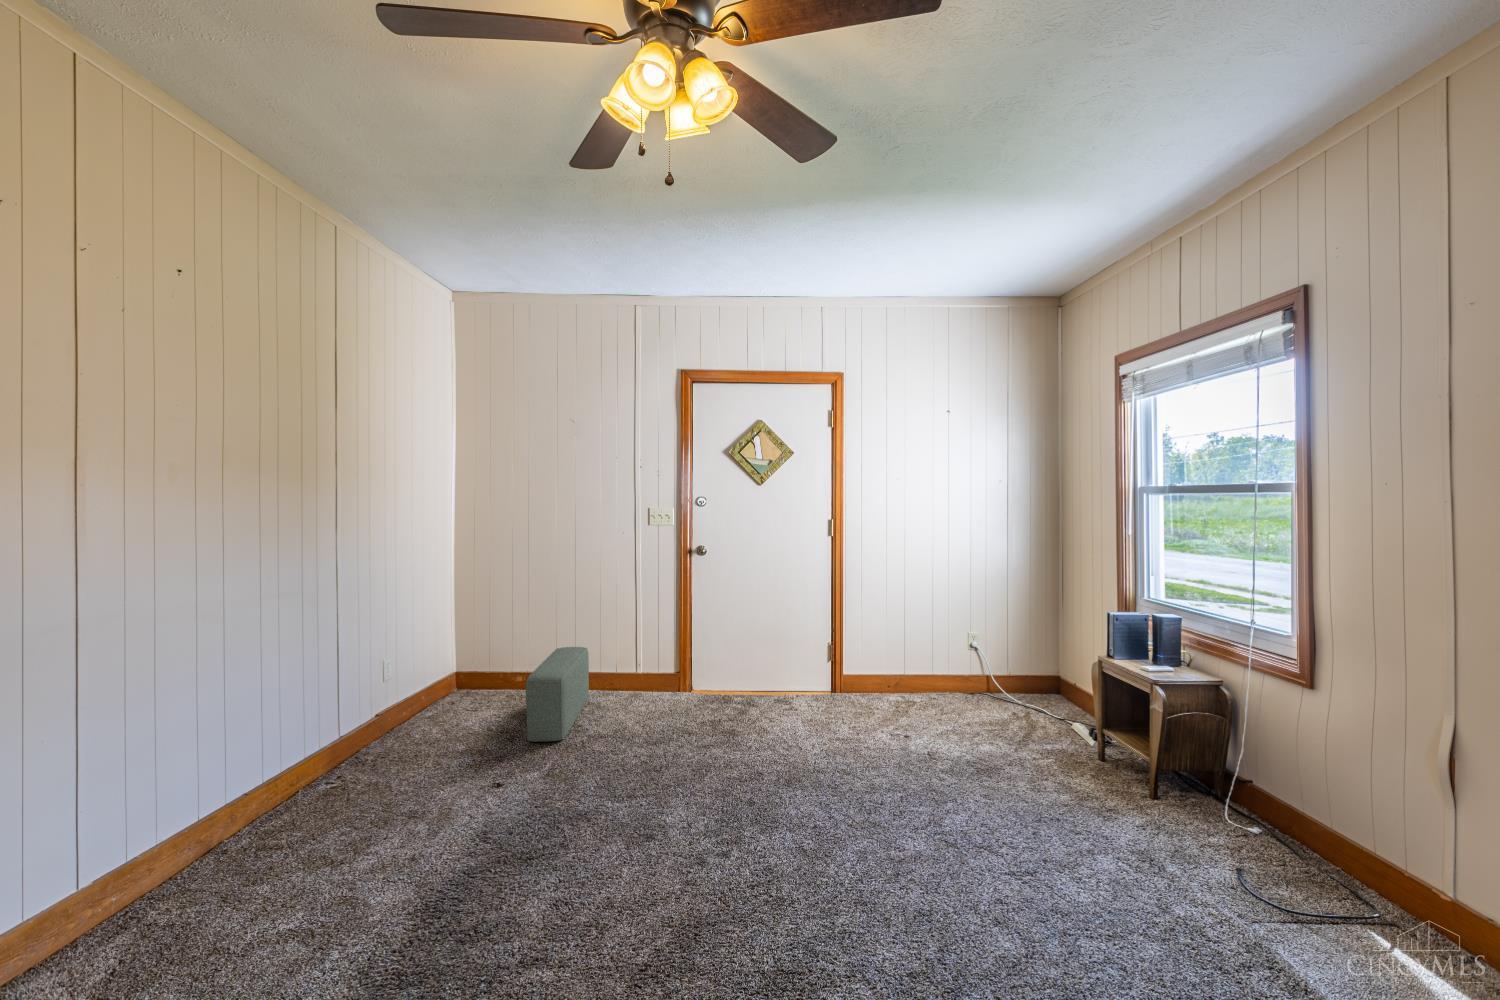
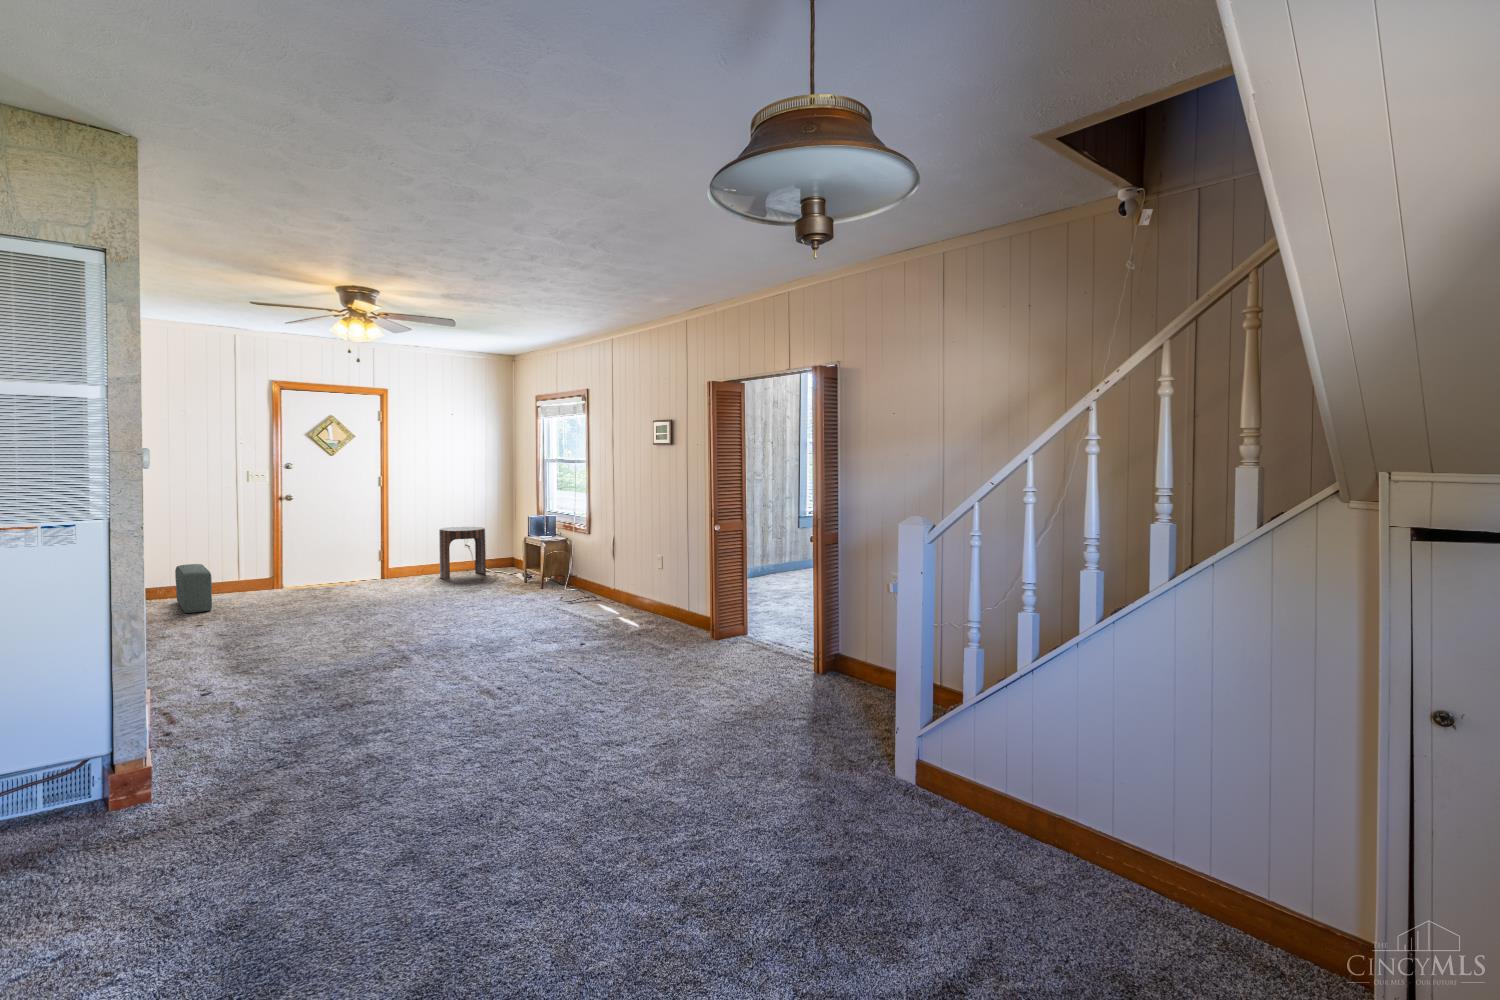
side table: none [924,605,1006,707] -> present [439,527,486,579]

